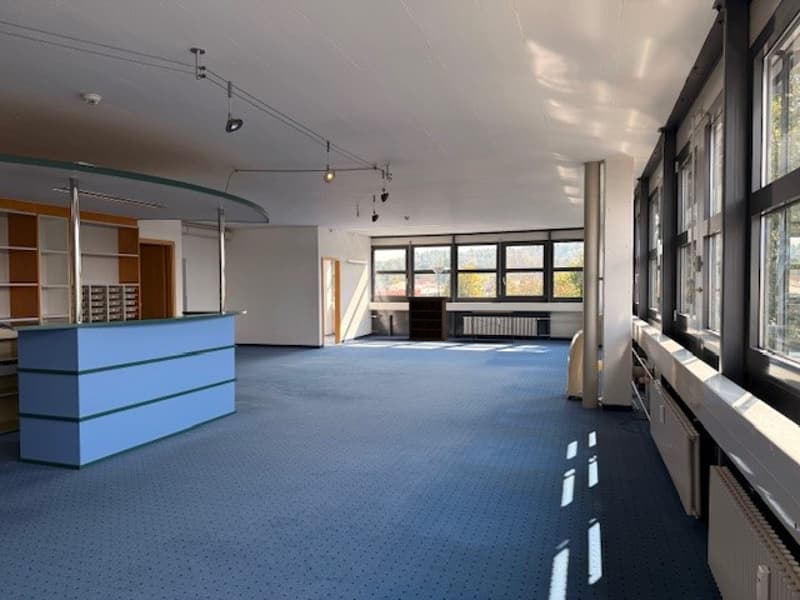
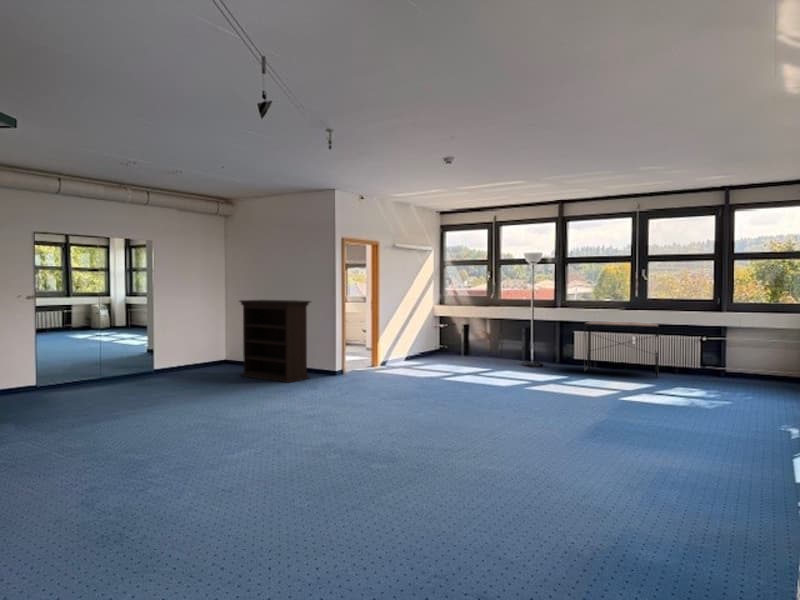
bookshelf: present [406,296,448,341] -> present [240,300,310,382]

